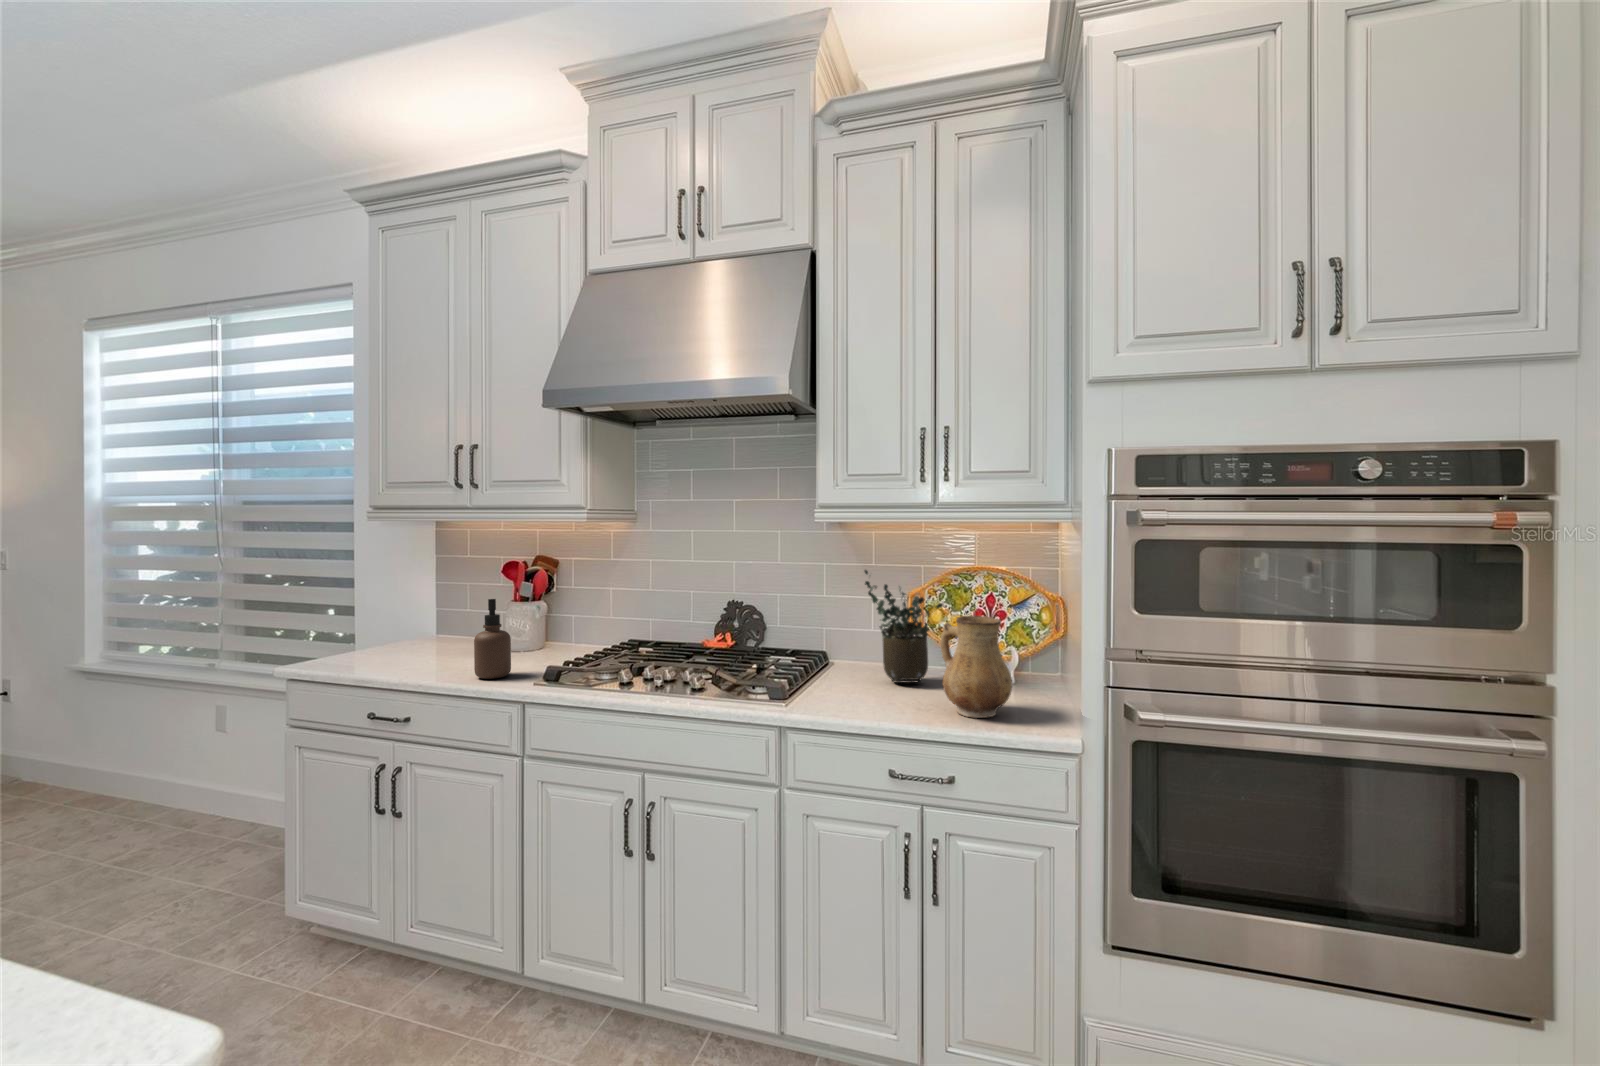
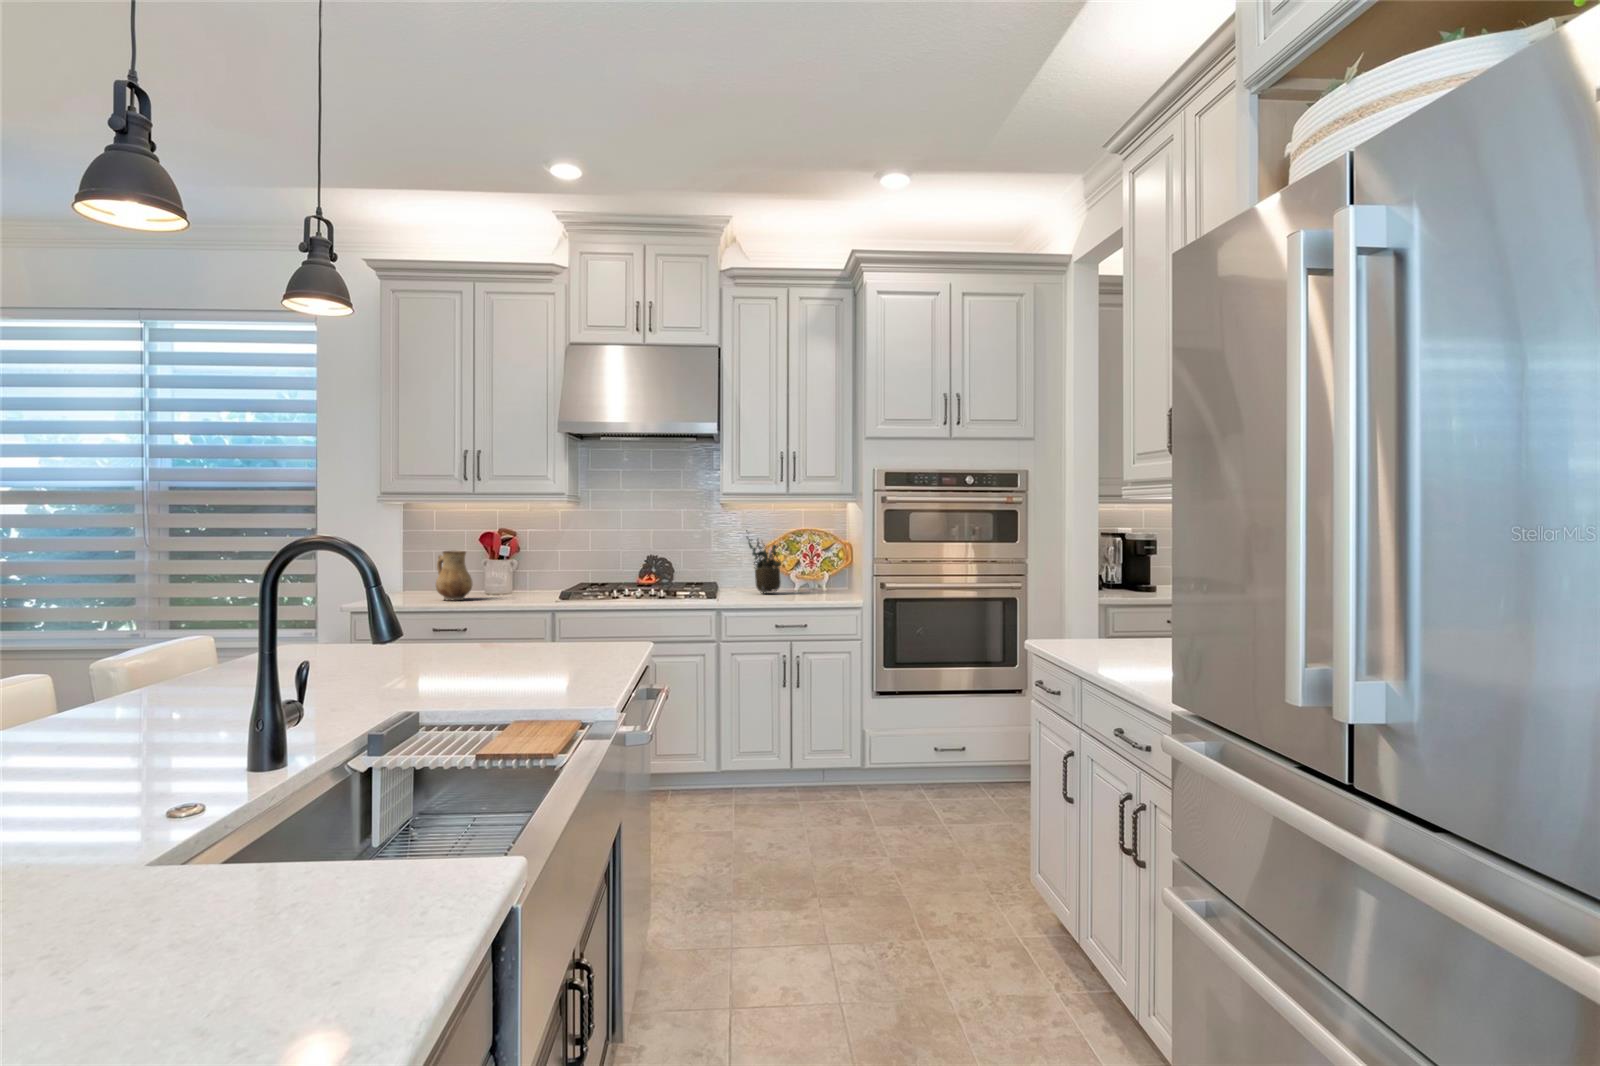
soap dispenser: present [474,599,511,679] -> none [505,551,528,601]
ceramic pitcher: present [940,616,1012,718] -> present [436,551,472,600]

